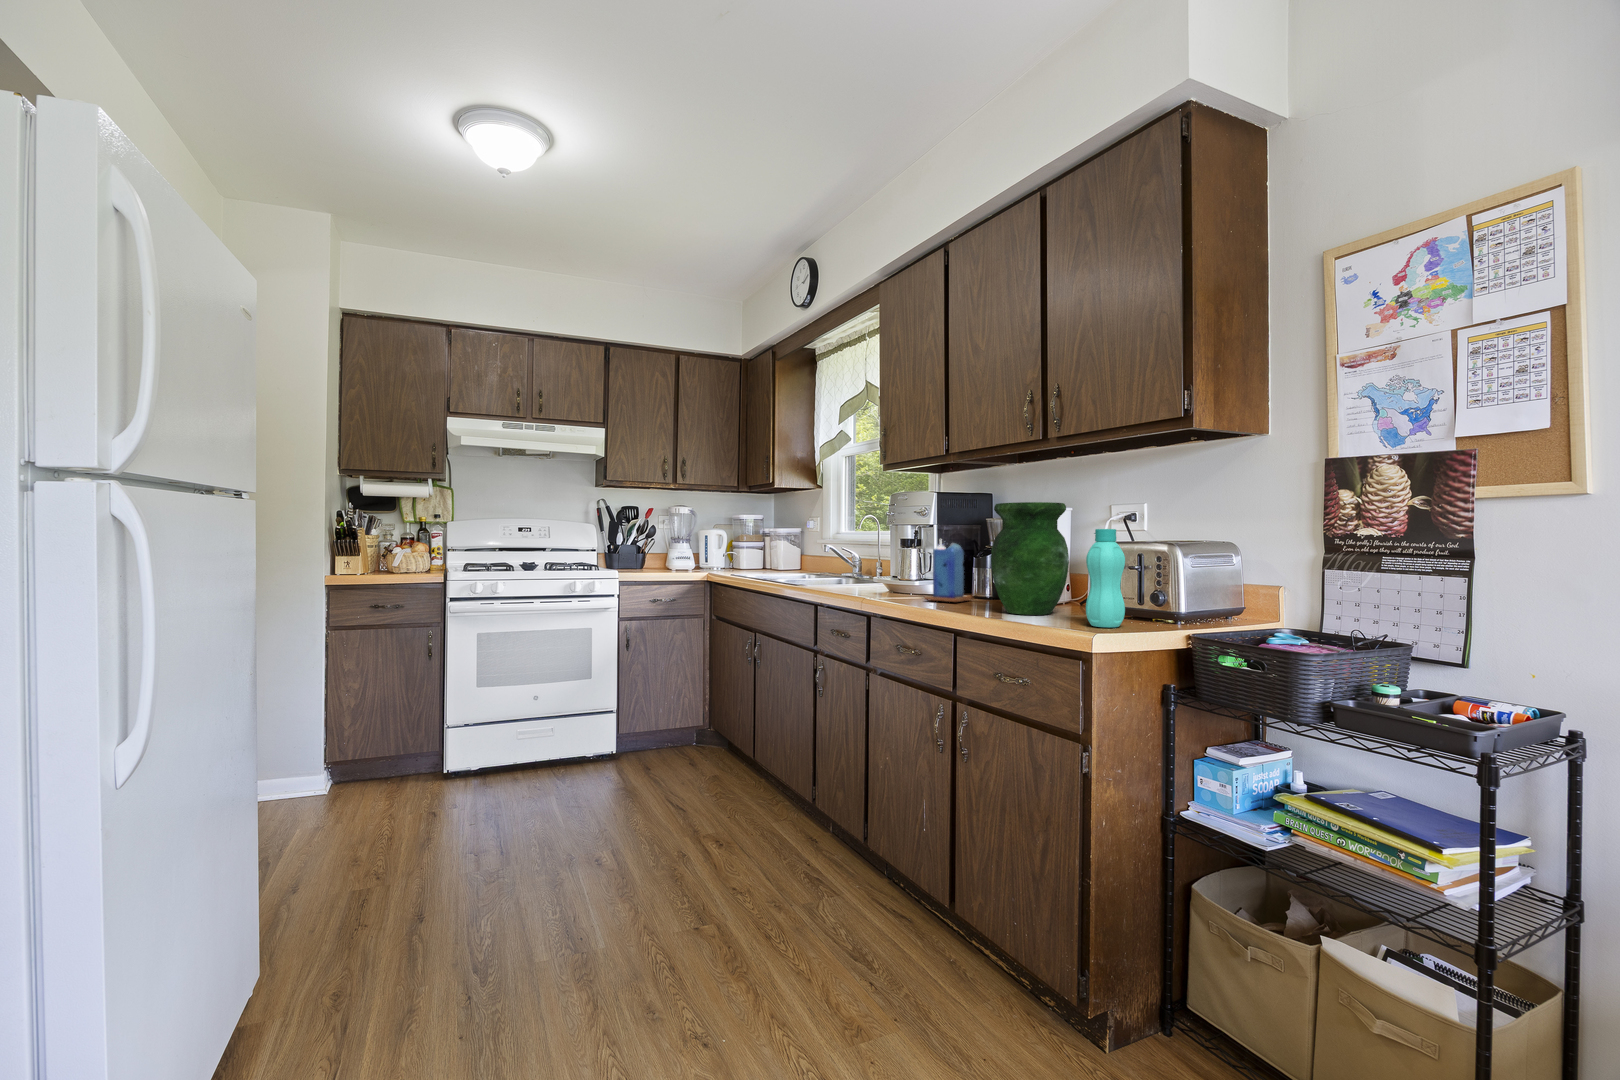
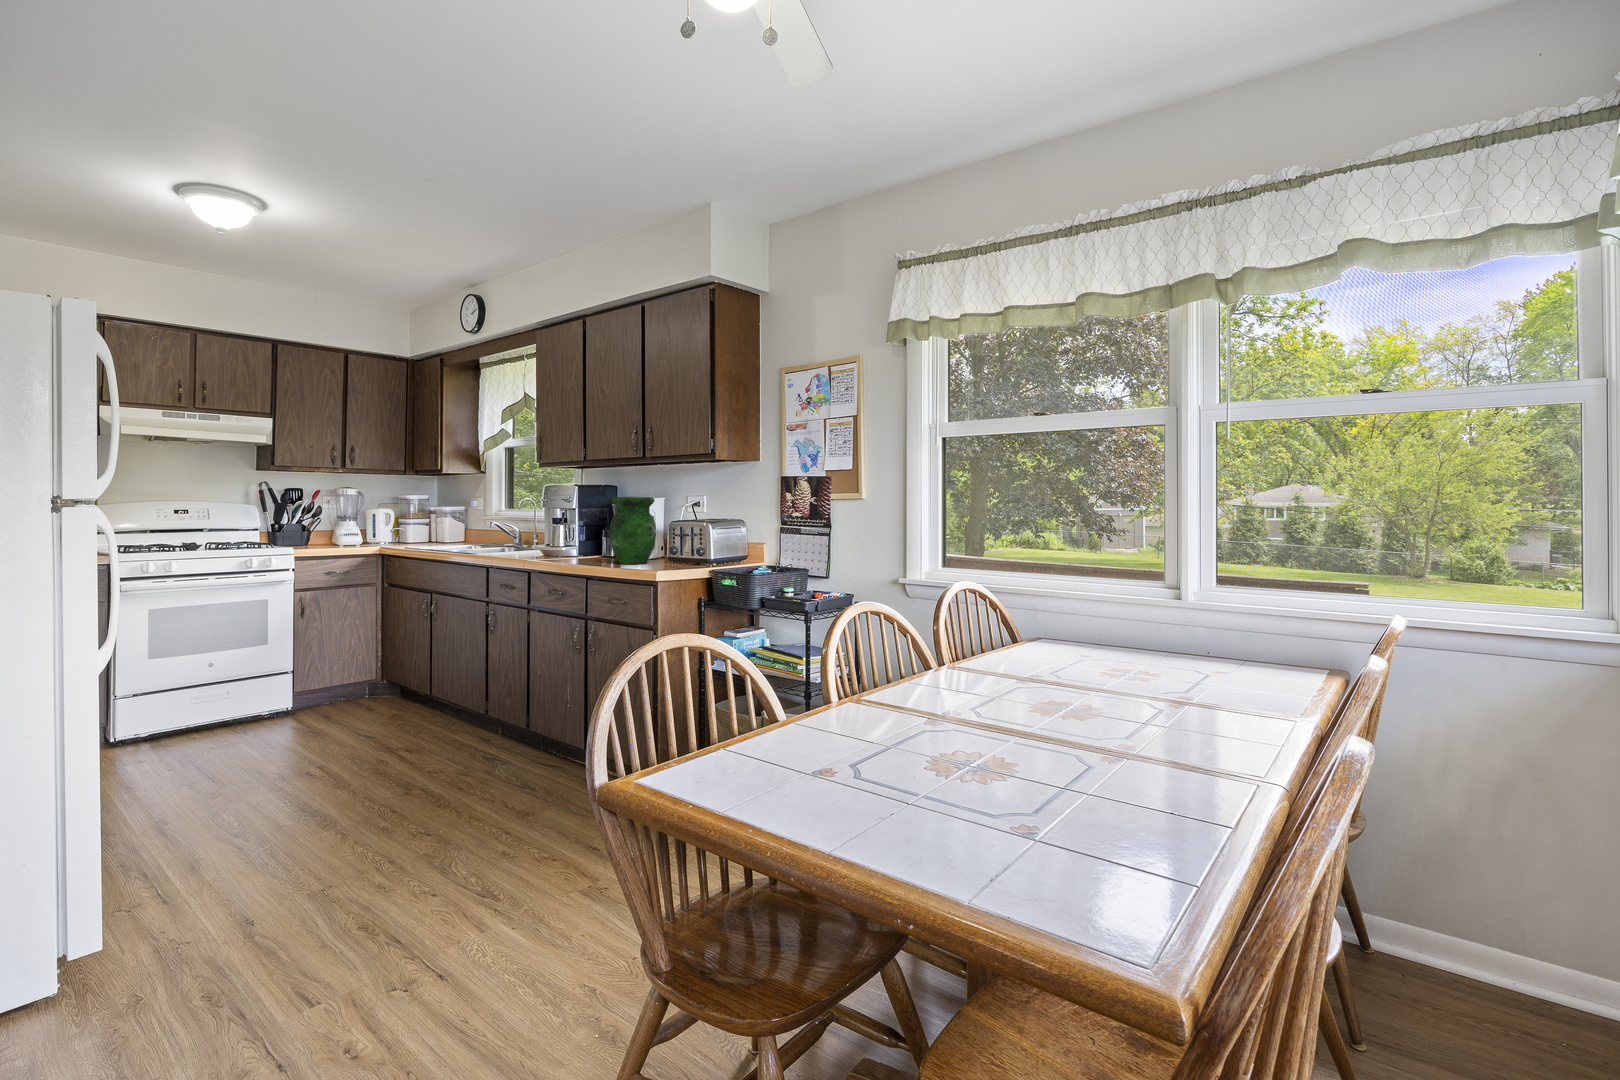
bottle: present [1086,529,1125,627] -> none [660,513,680,568]
candle: present [924,540,972,602] -> none [569,518,601,560]

